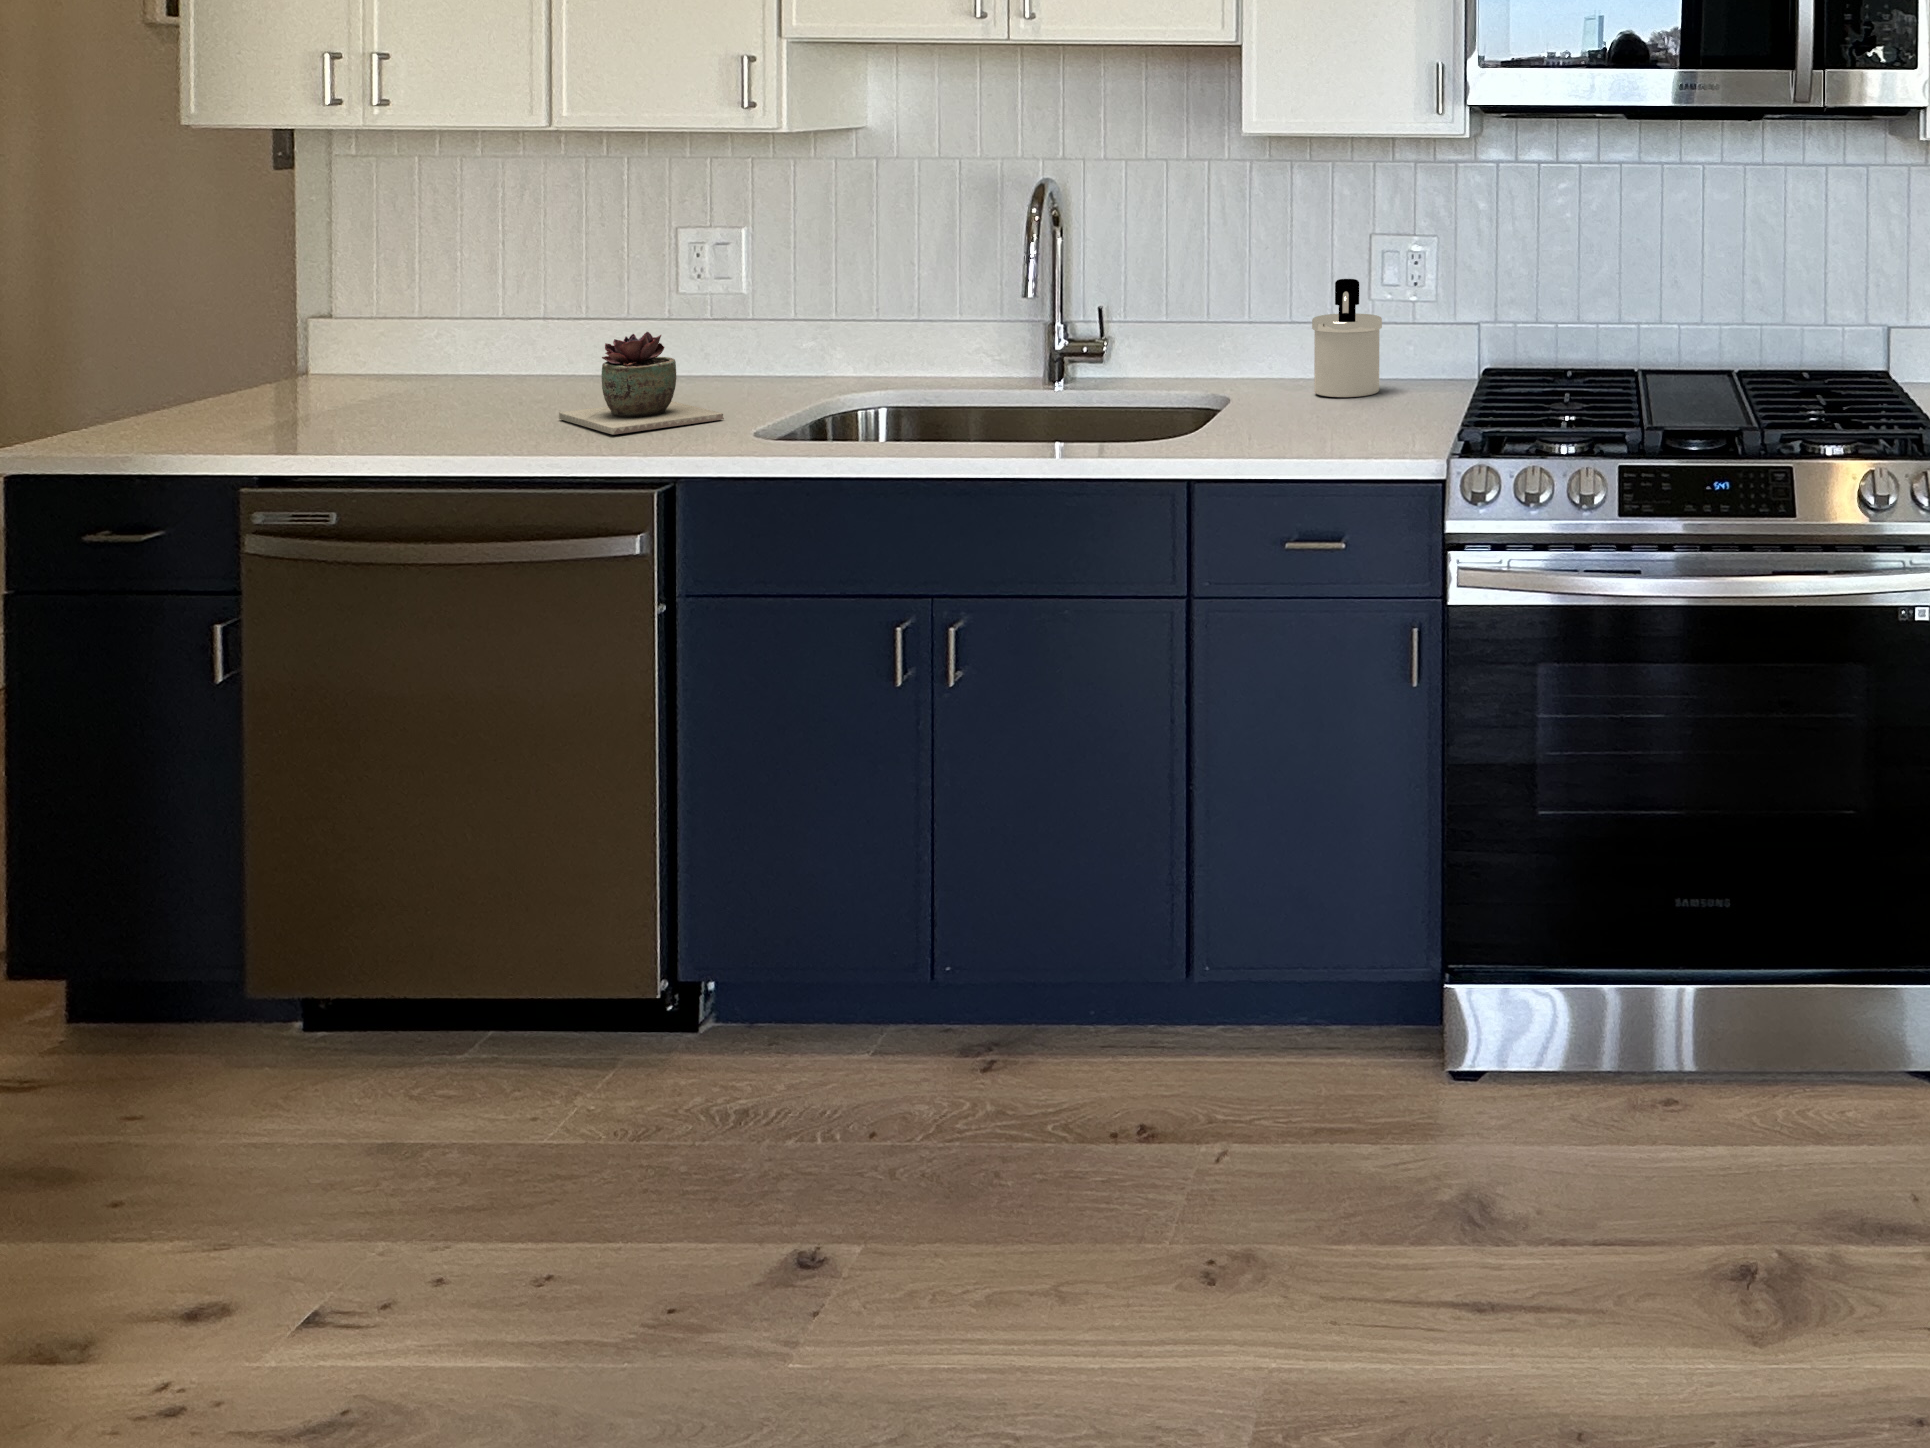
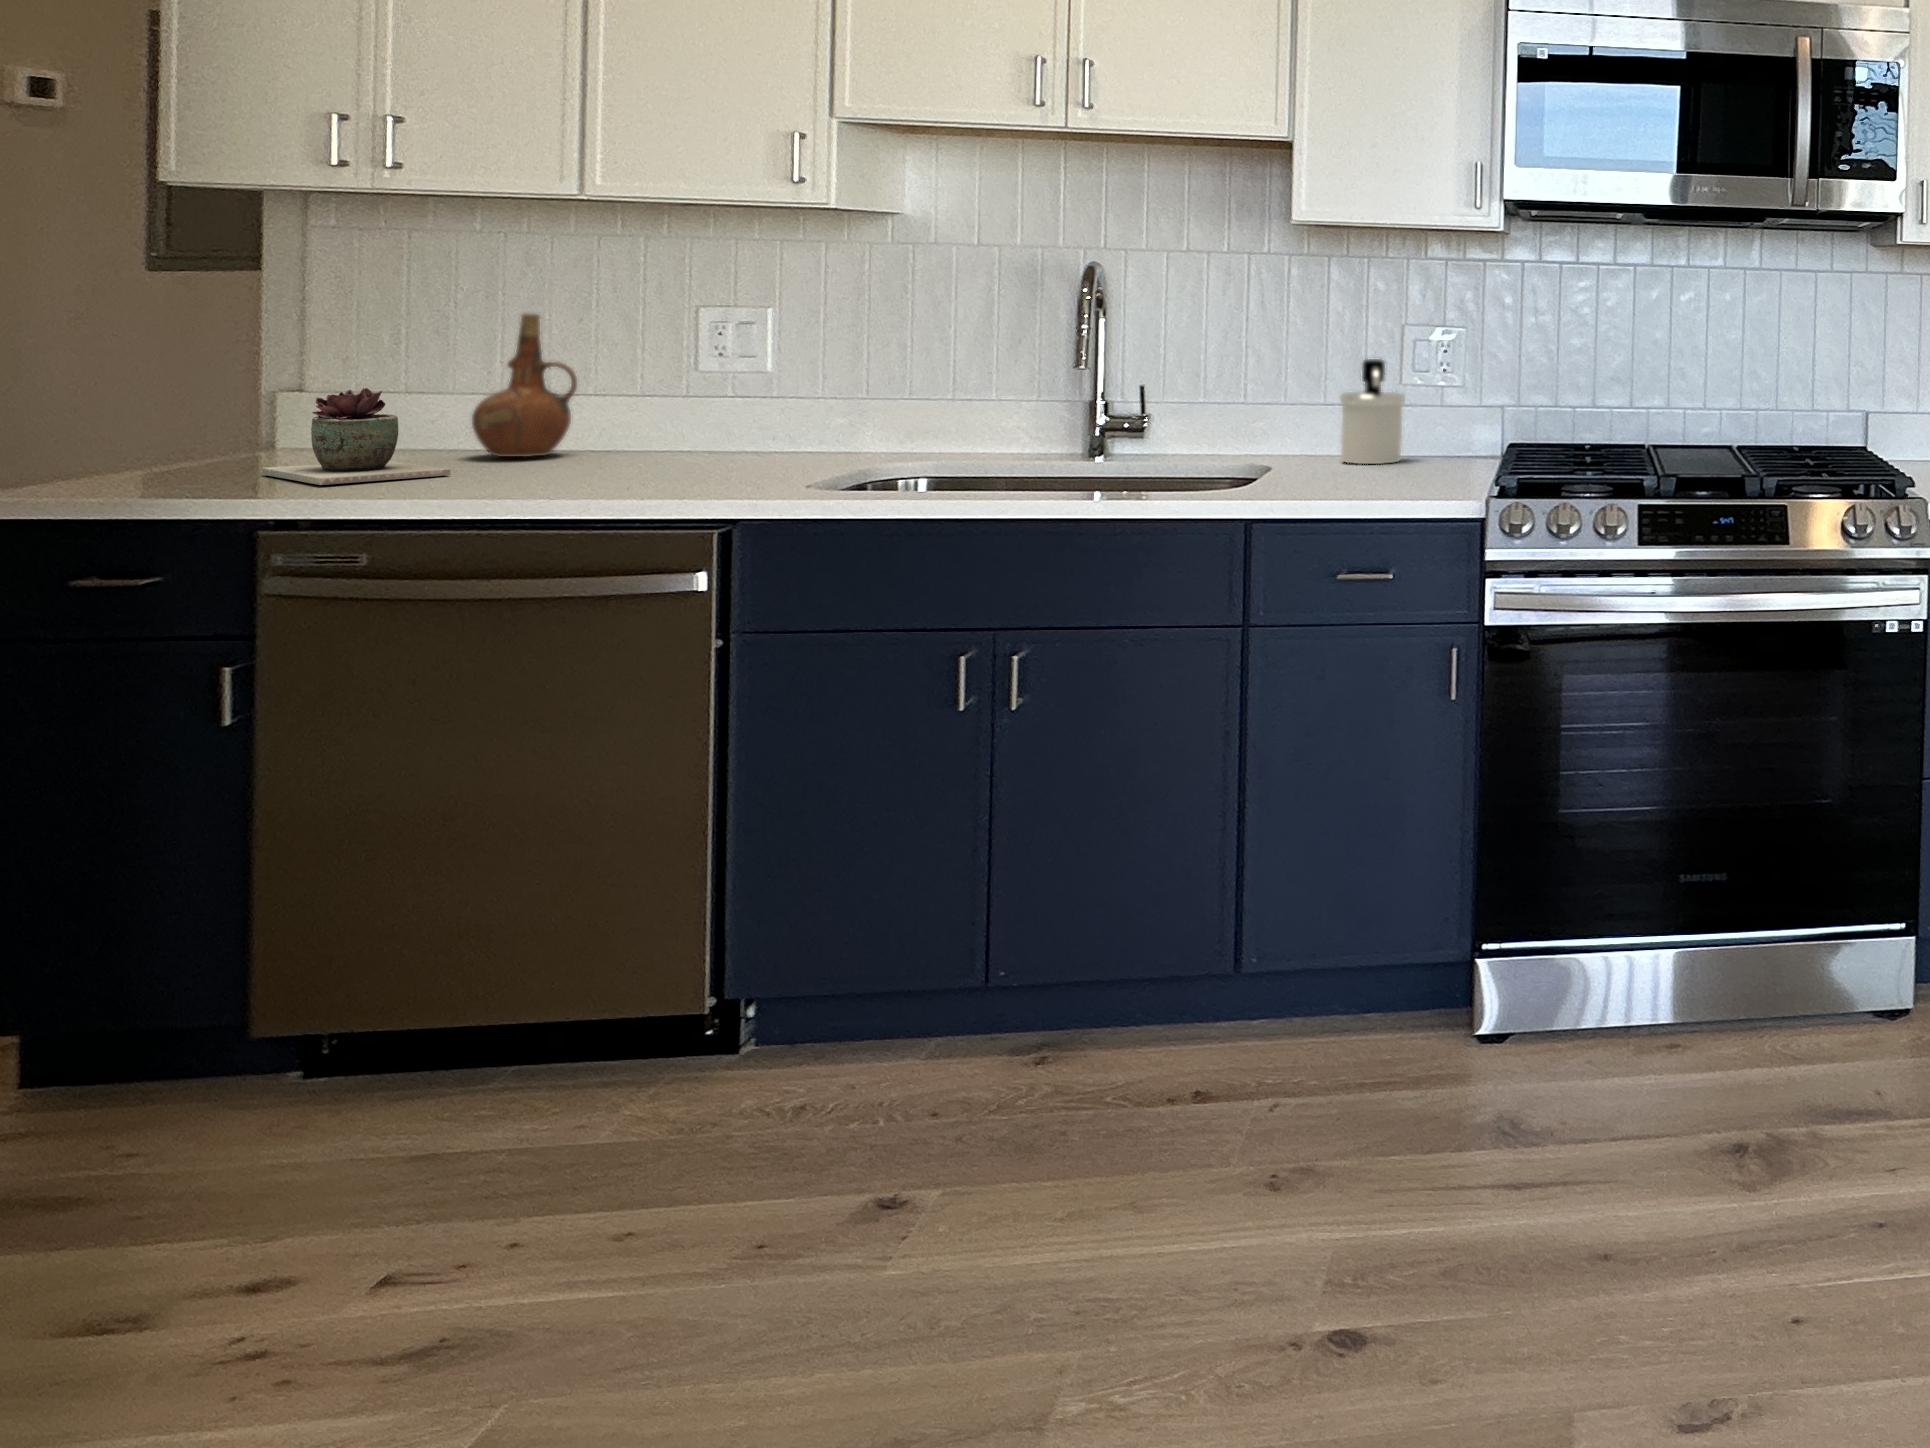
ceramic pitcher: none [458,248,557,395] -> present [472,314,577,457]
succulent plant: present [559,332,724,435] -> present [261,388,451,485]

